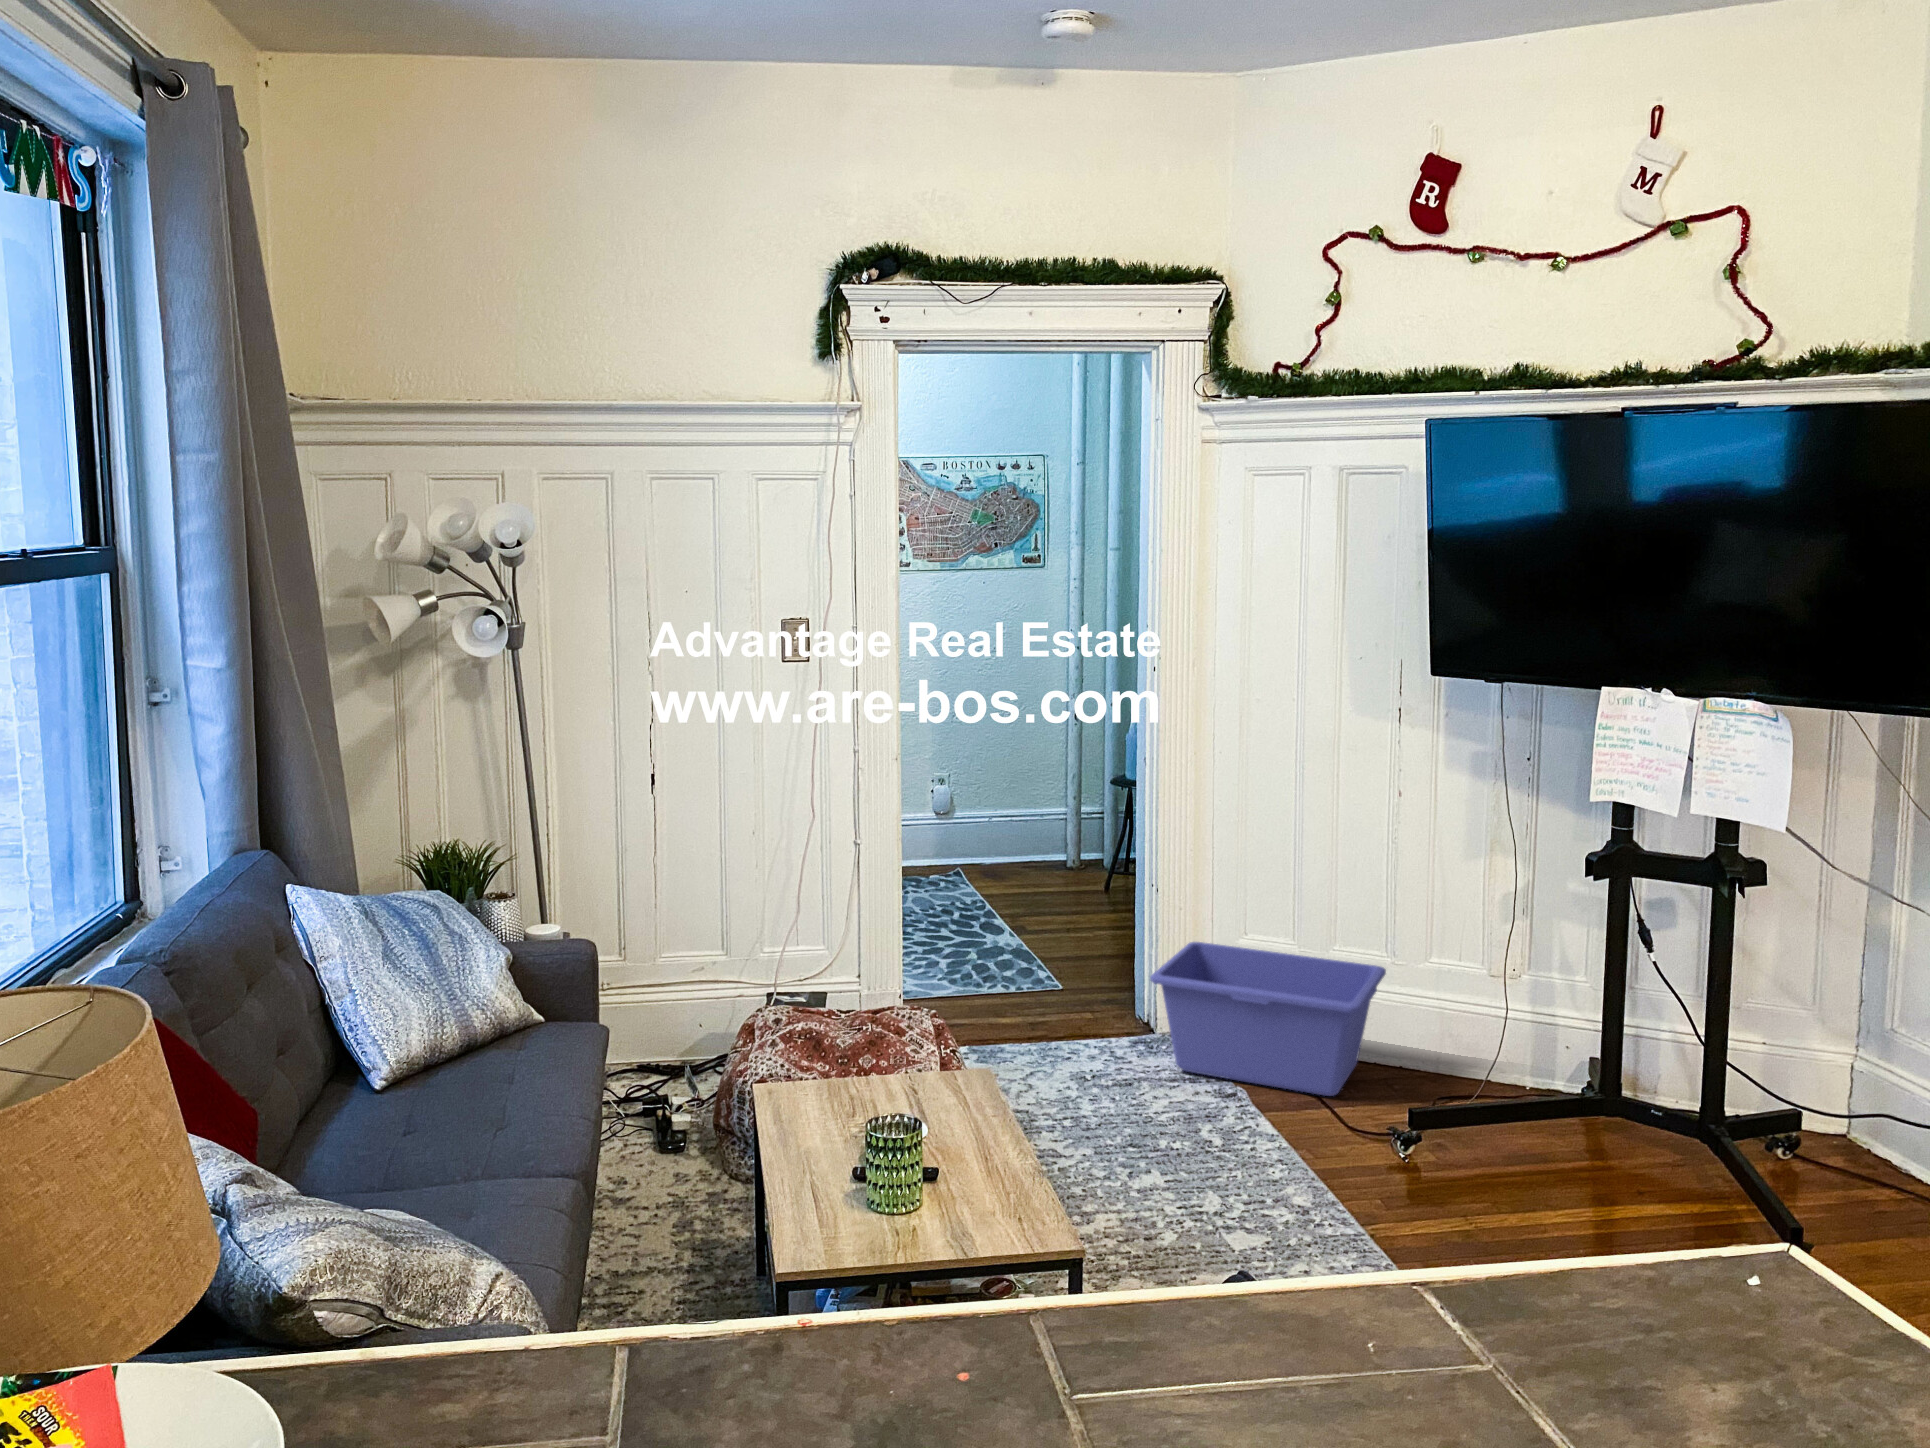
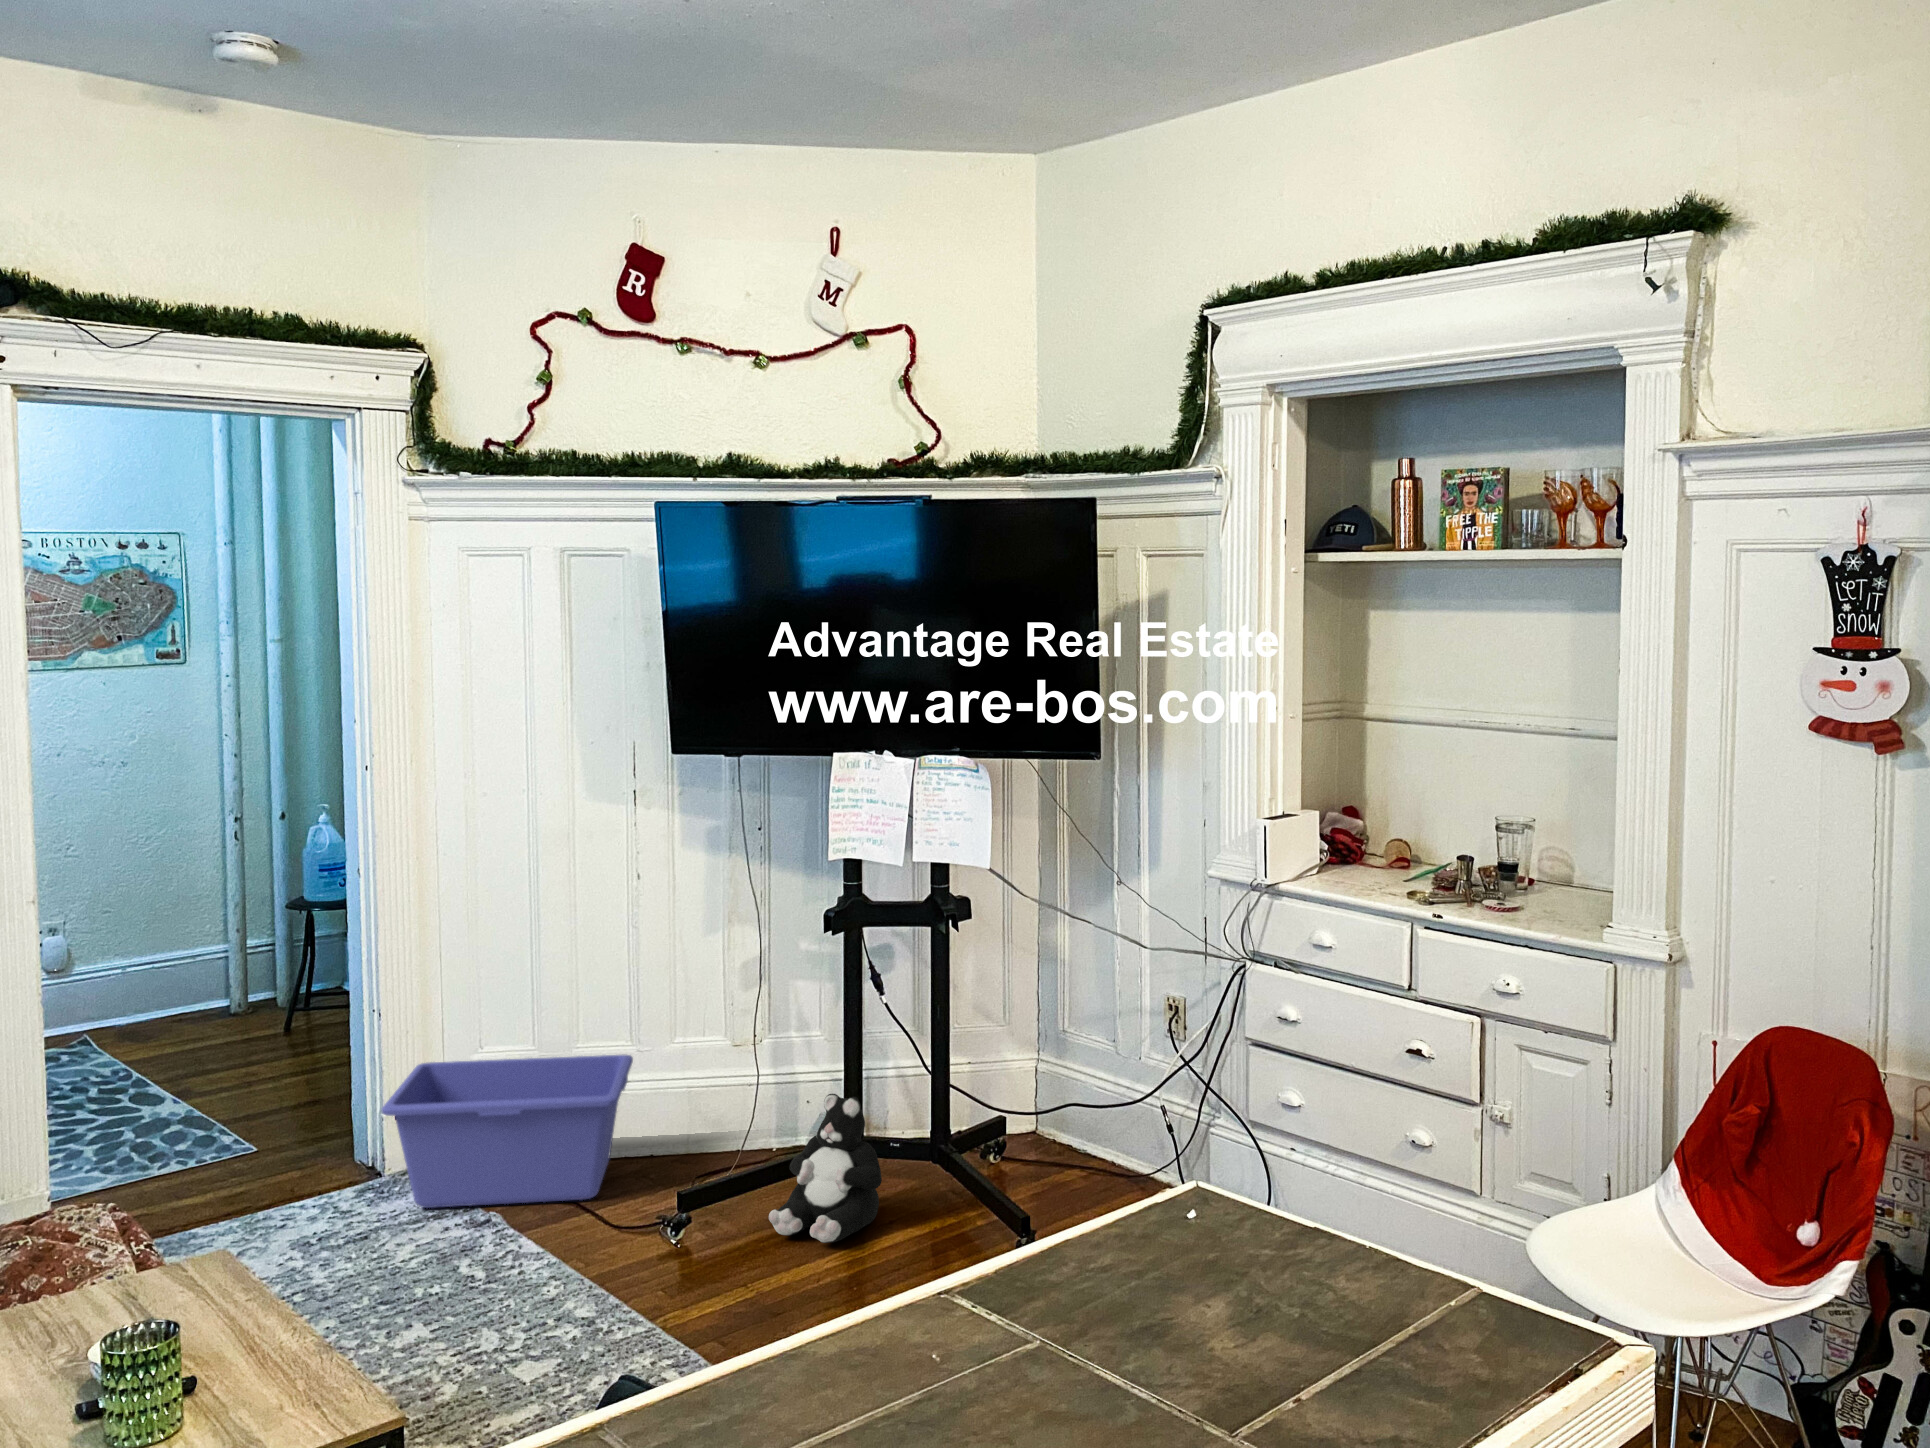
plush toy: none [1498,1045,1627,1197] -> present [769,1094,882,1243]

